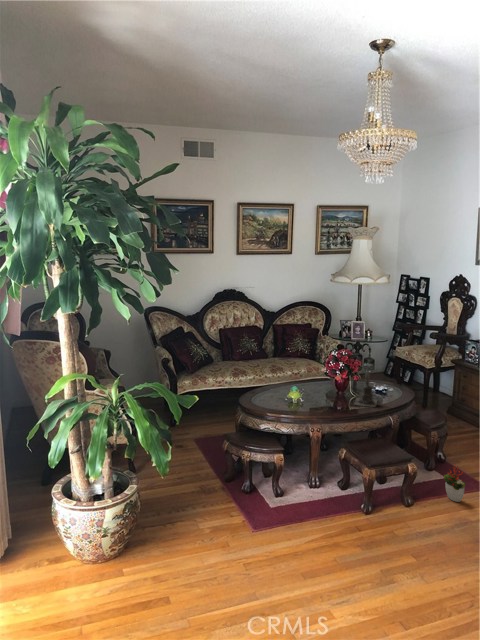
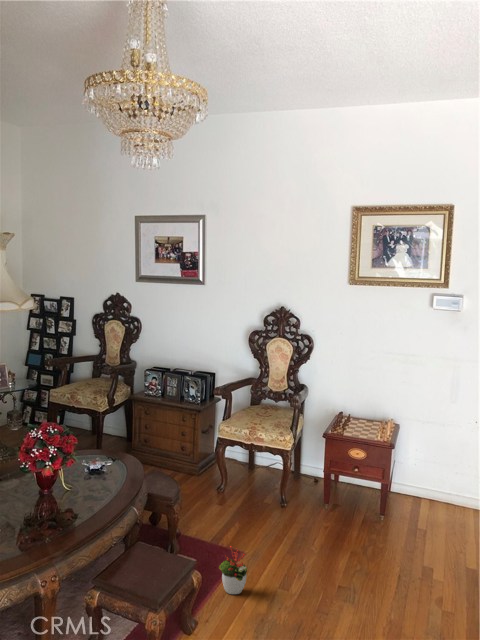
candle holder: present [354,363,377,407] -> none [68,429,110,507]

